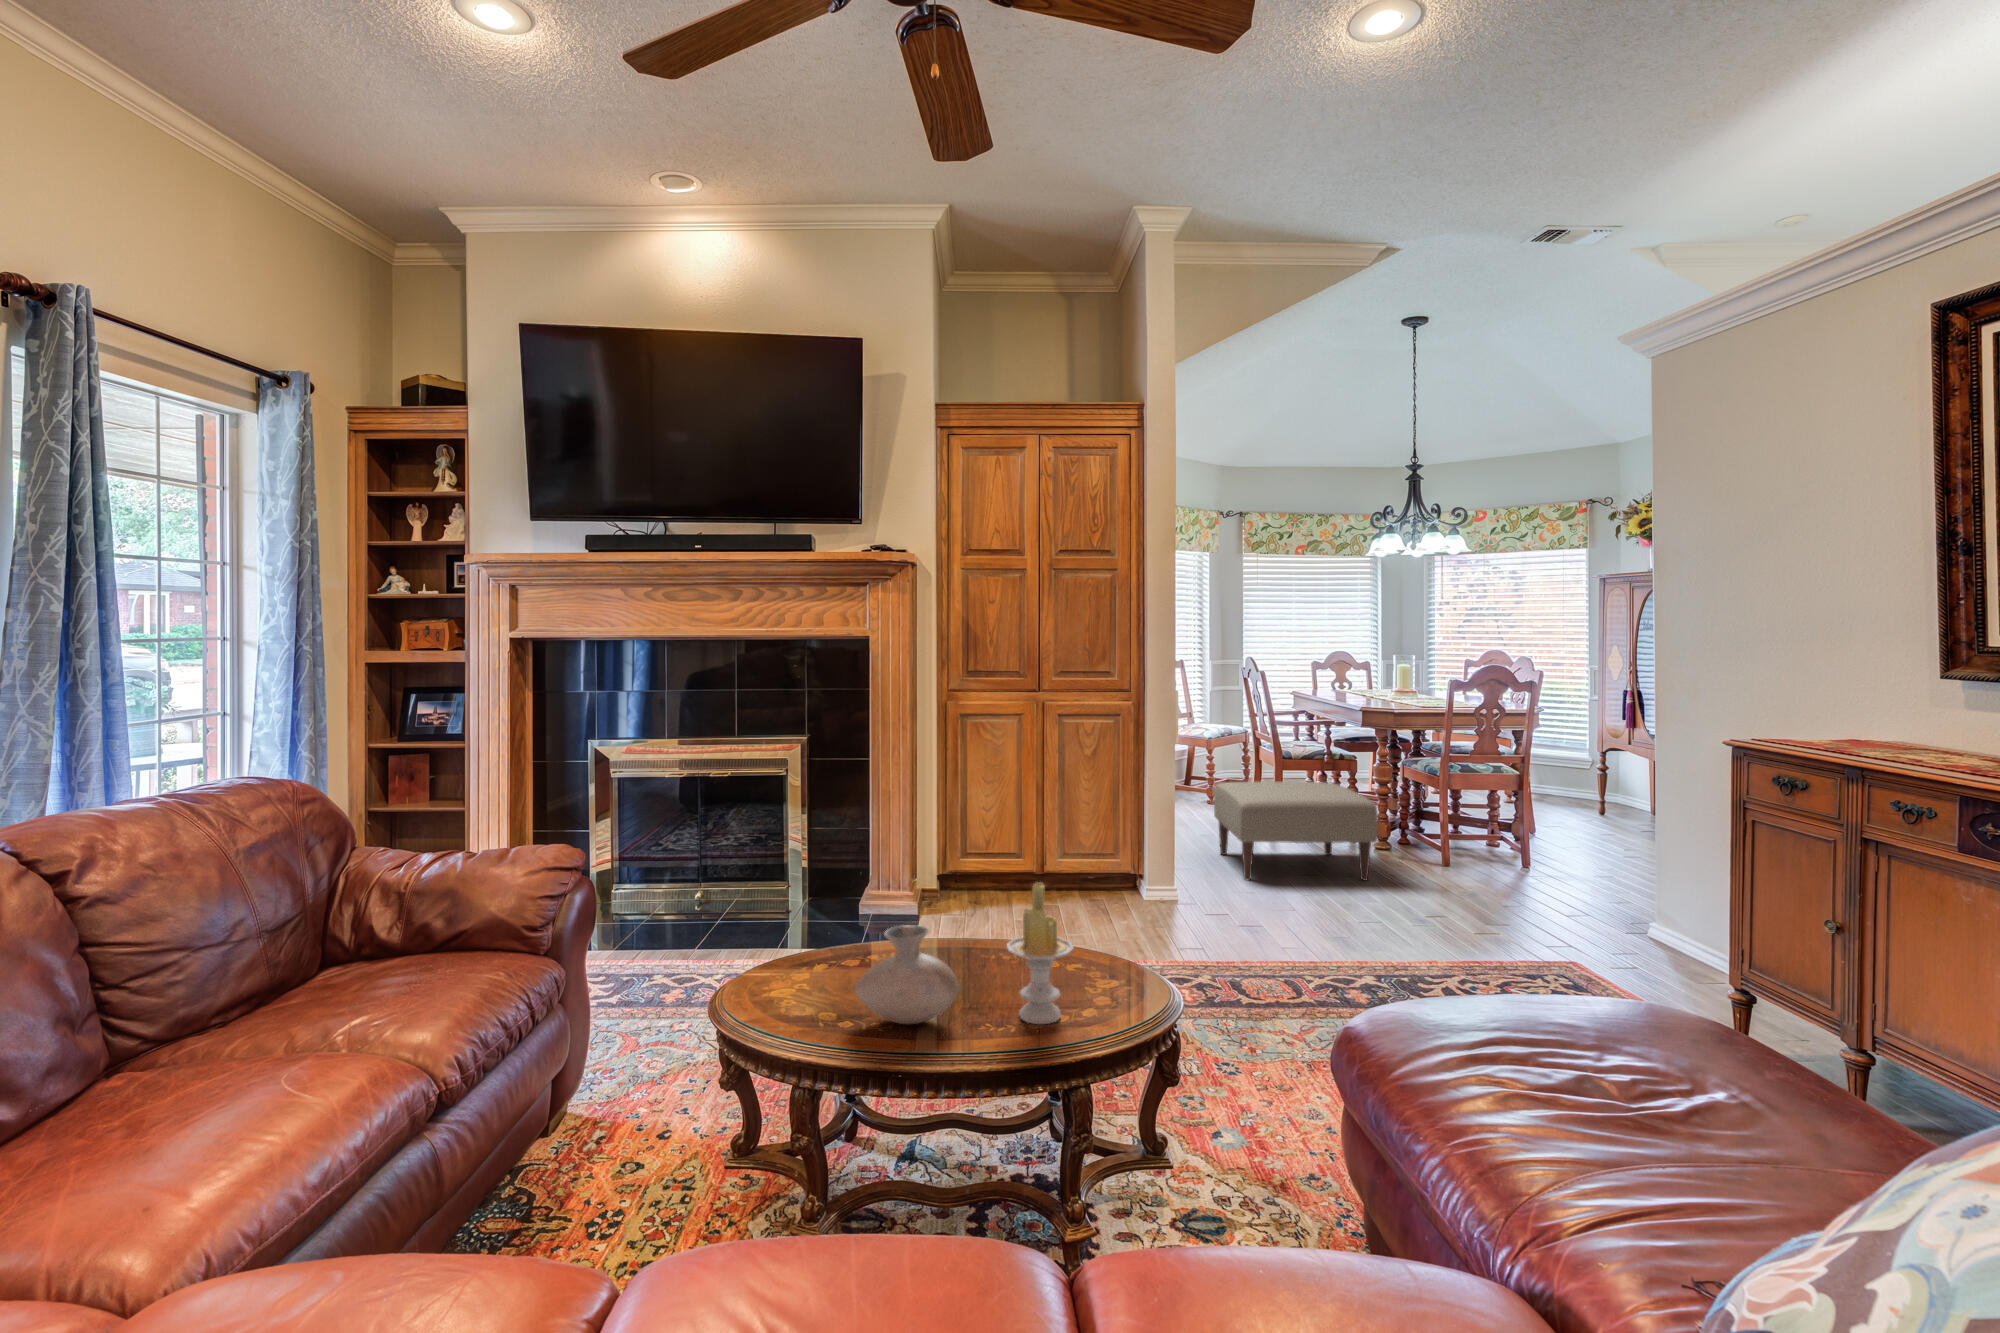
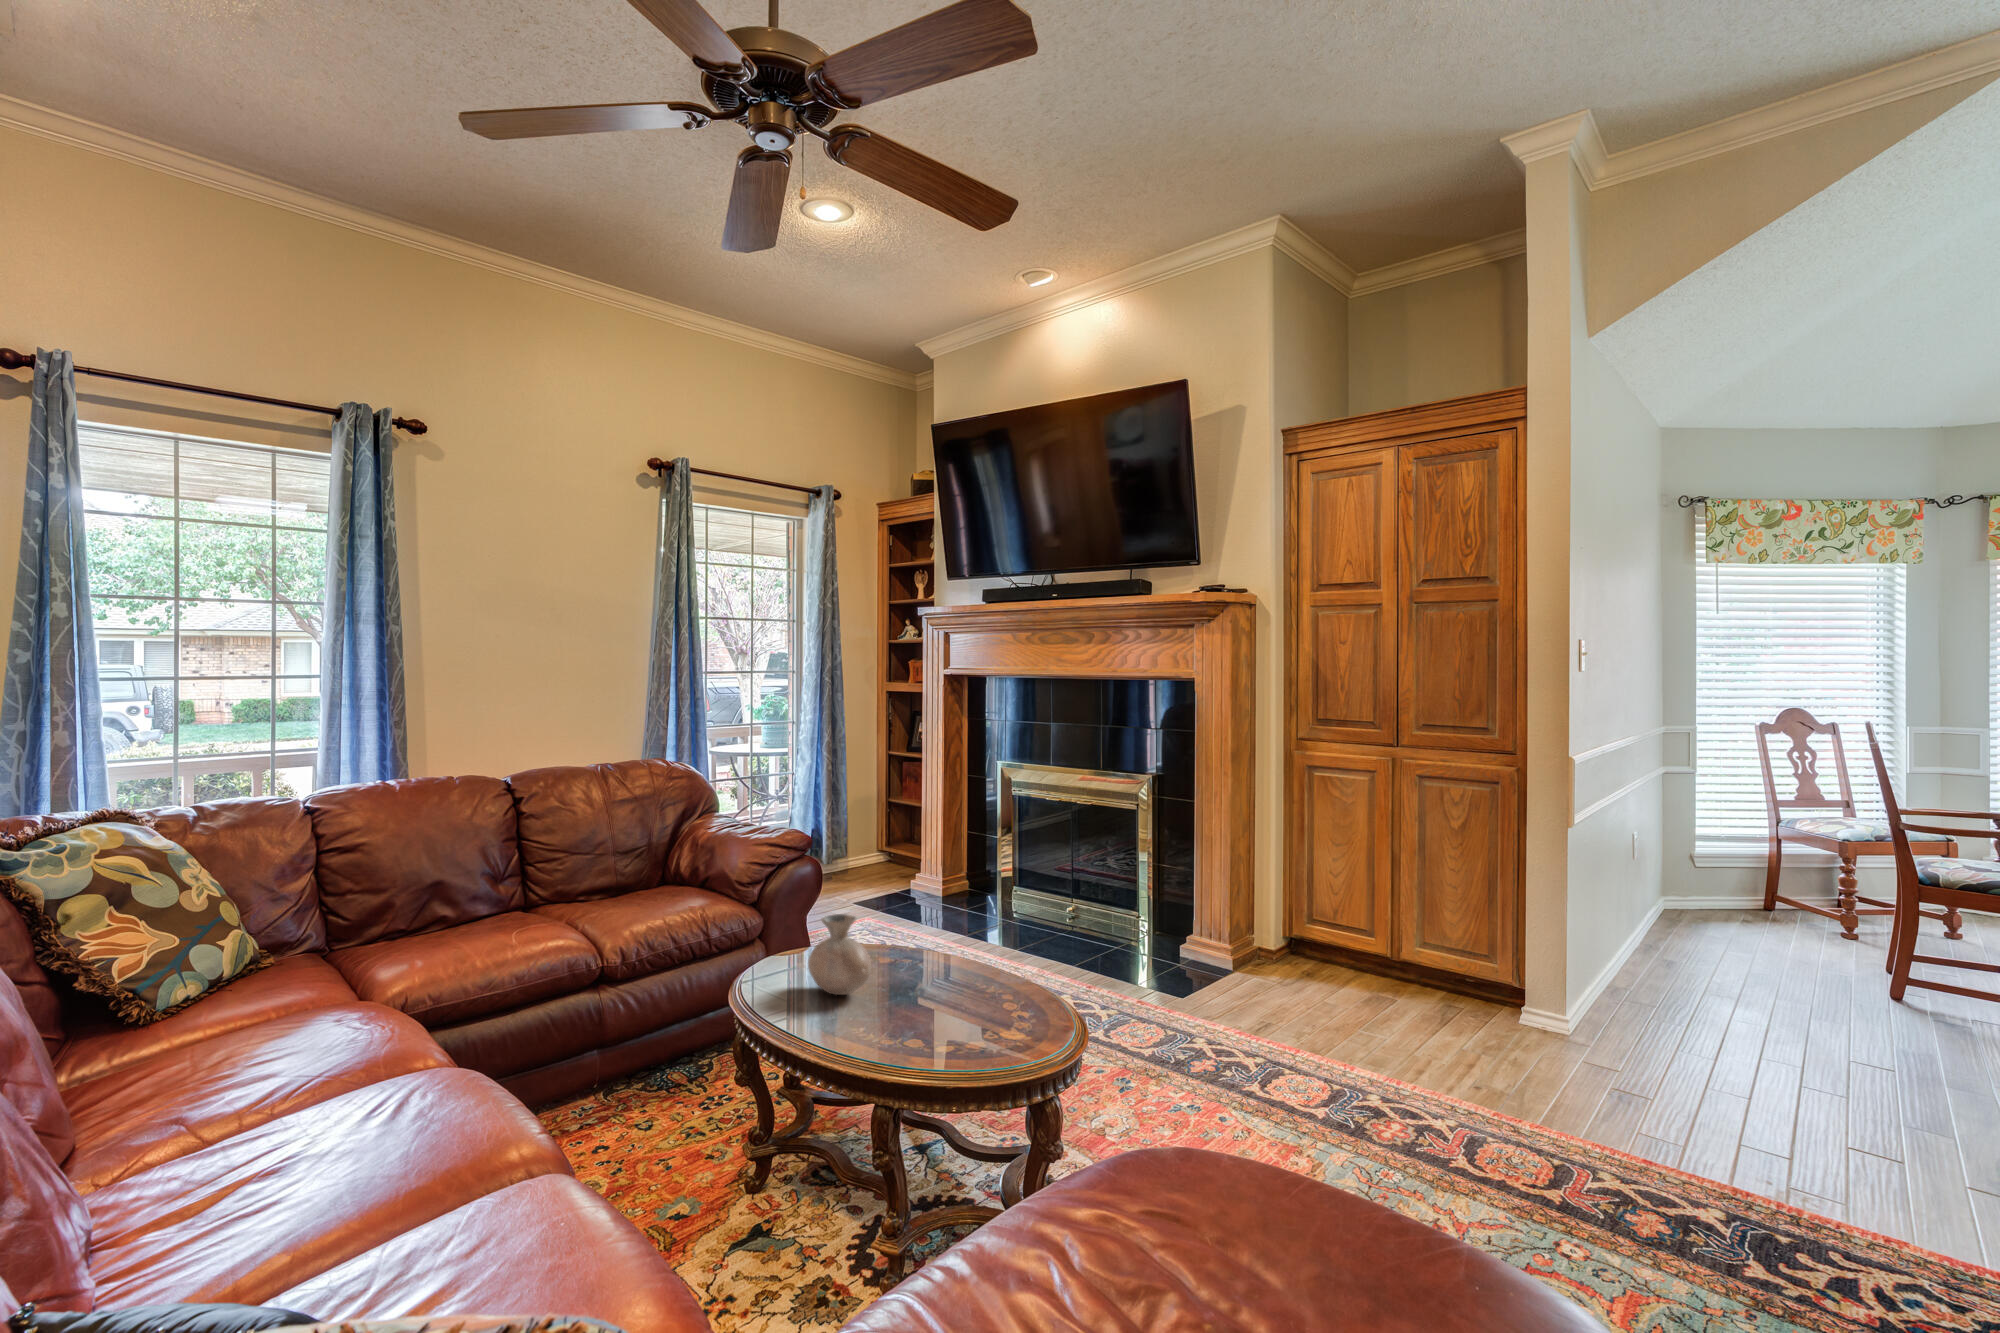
ottoman: present [1214,781,1378,881] -> none [1697,893,1963,1080]
candle: present [1007,882,1073,1024] -> none [889,898,949,1024]

